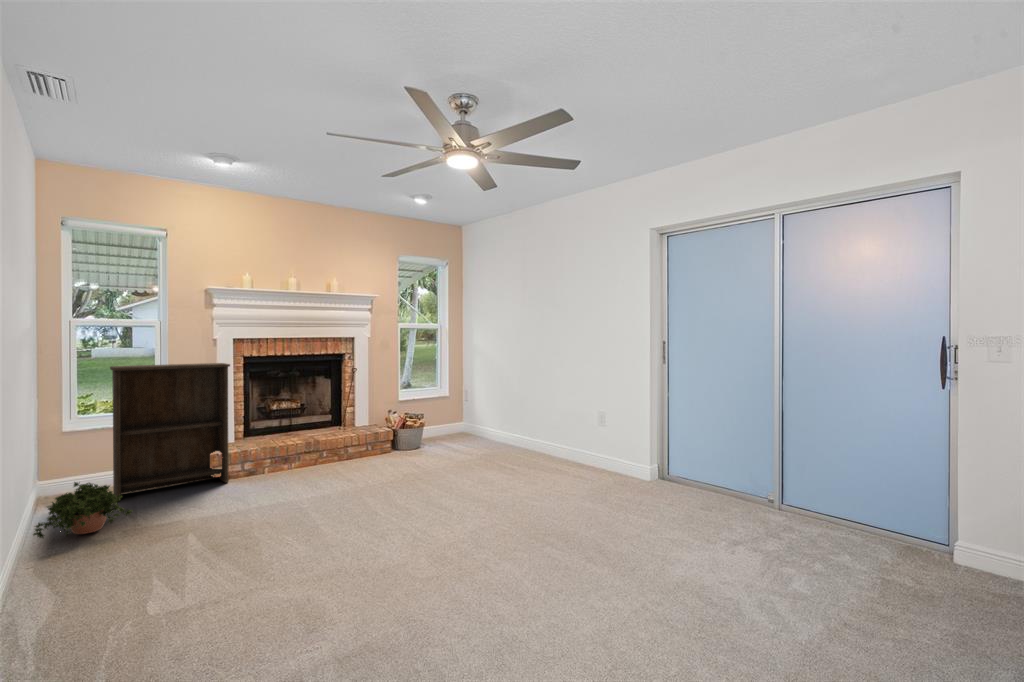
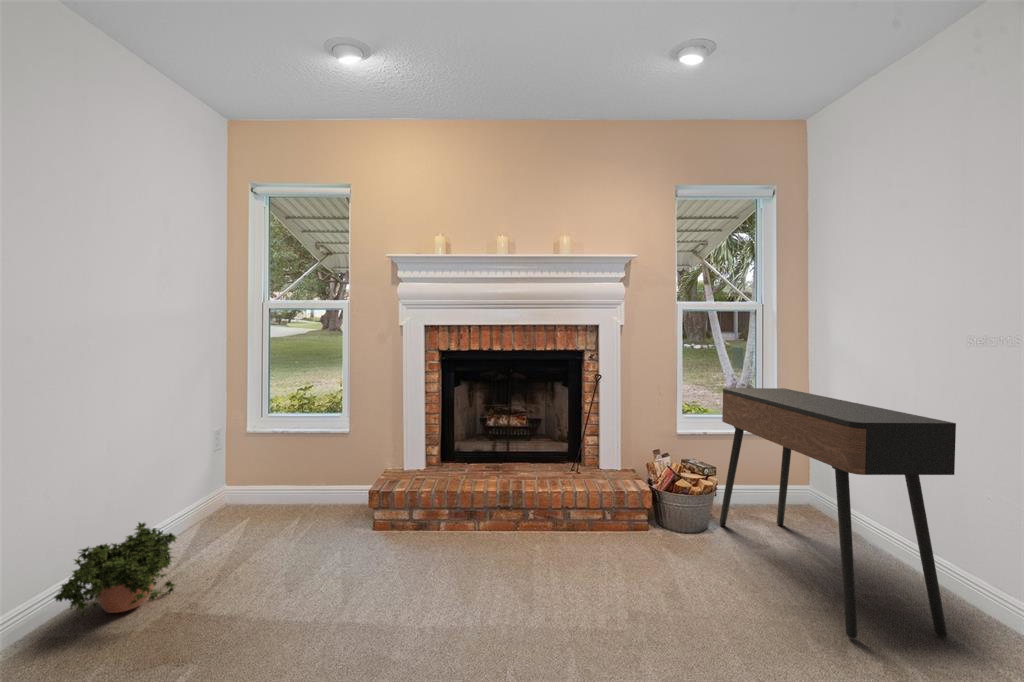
bookshelf: present [110,363,230,496] -> none [238,358,392,541]
console table: none [427,370,517,464] -> present [719,388,956,638]

